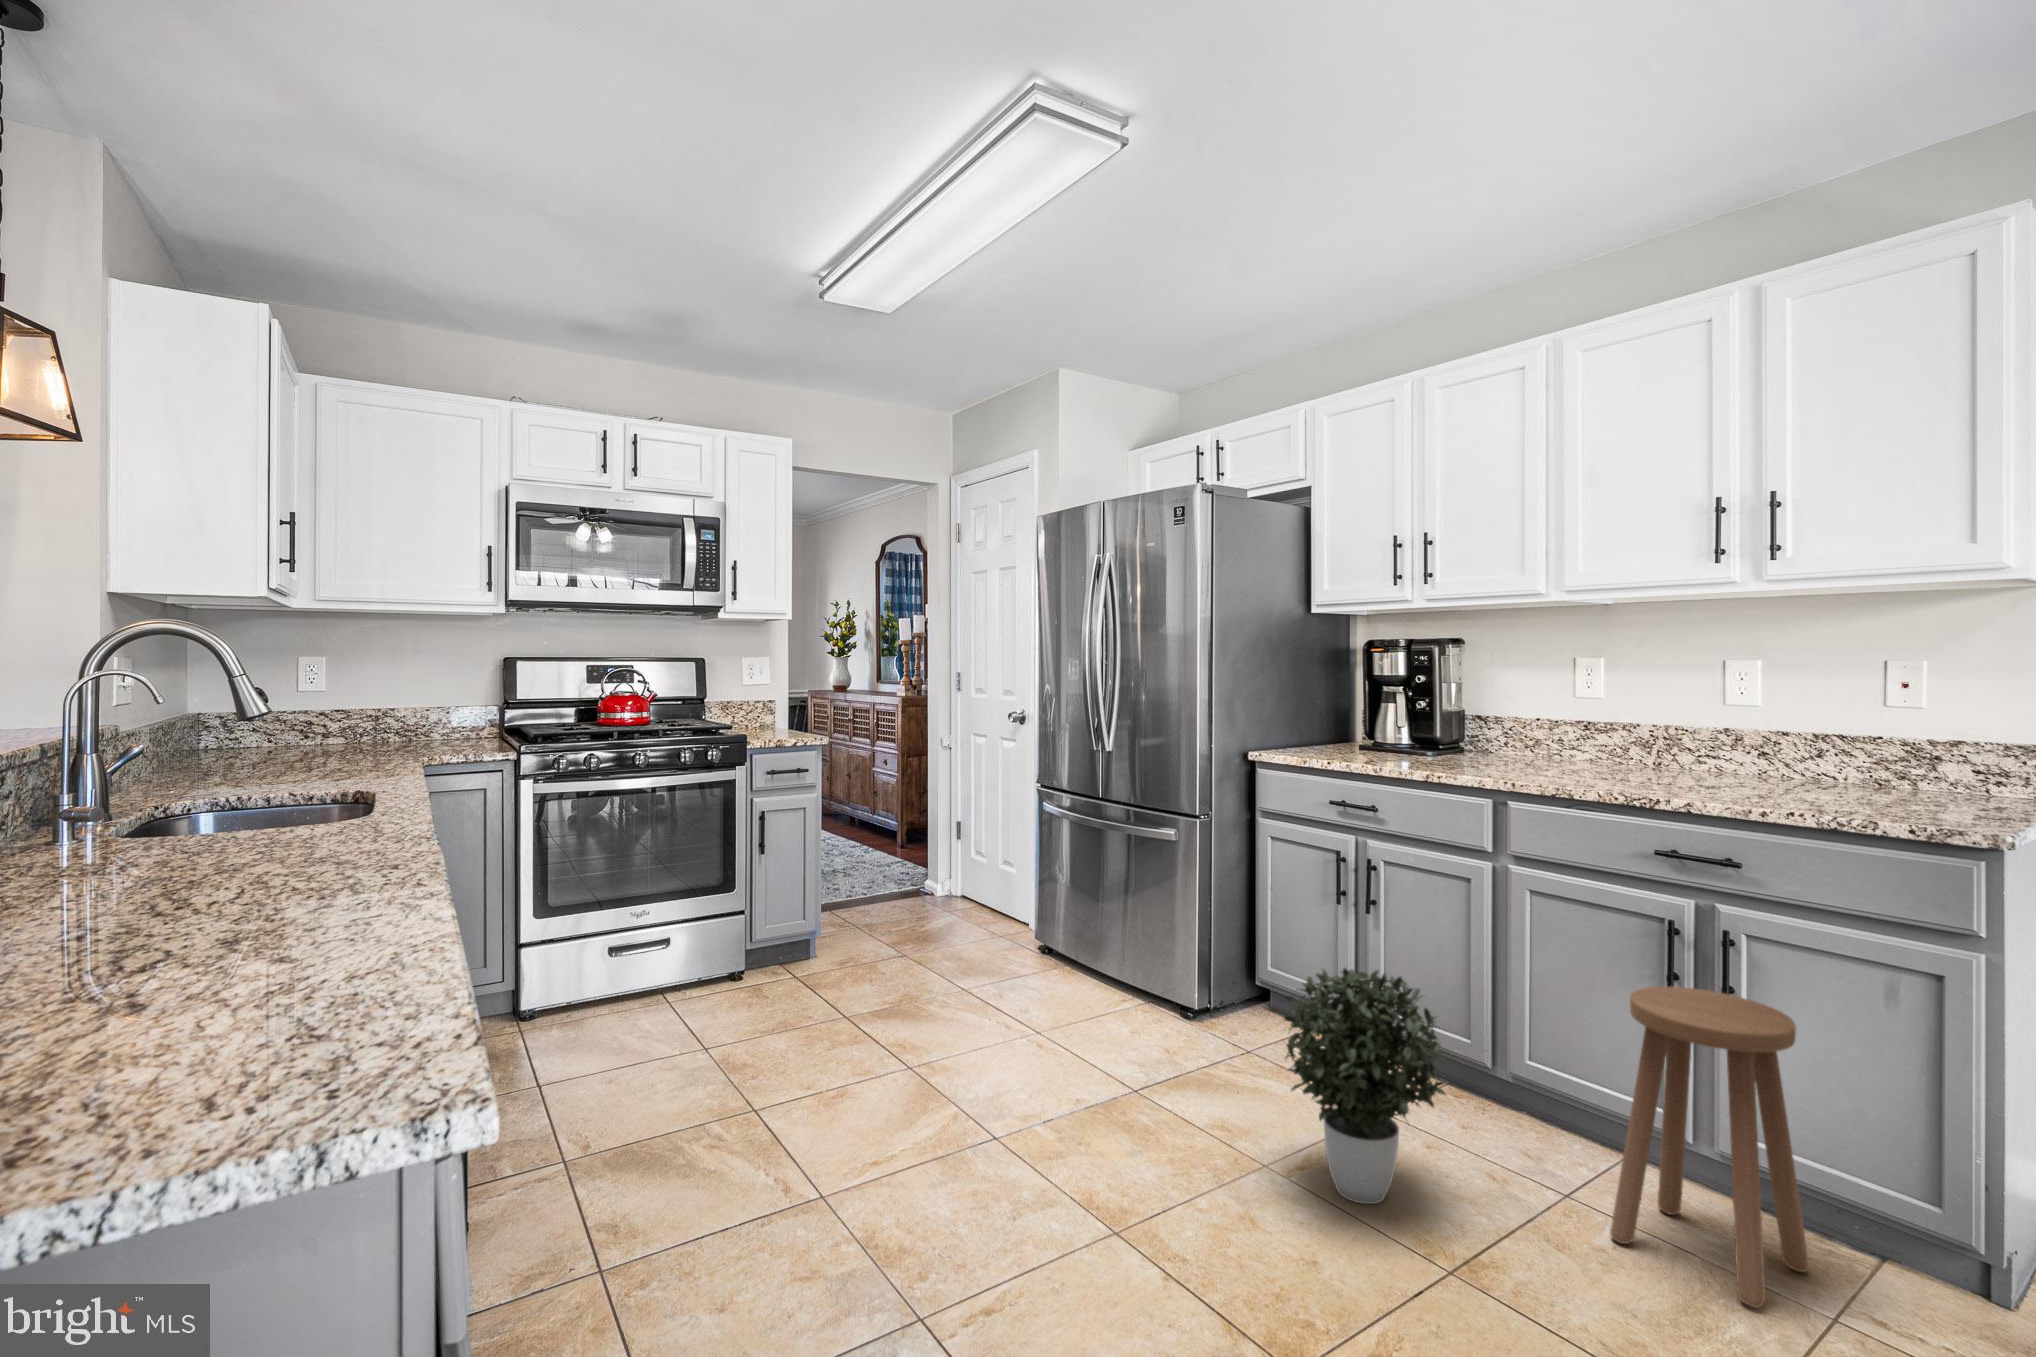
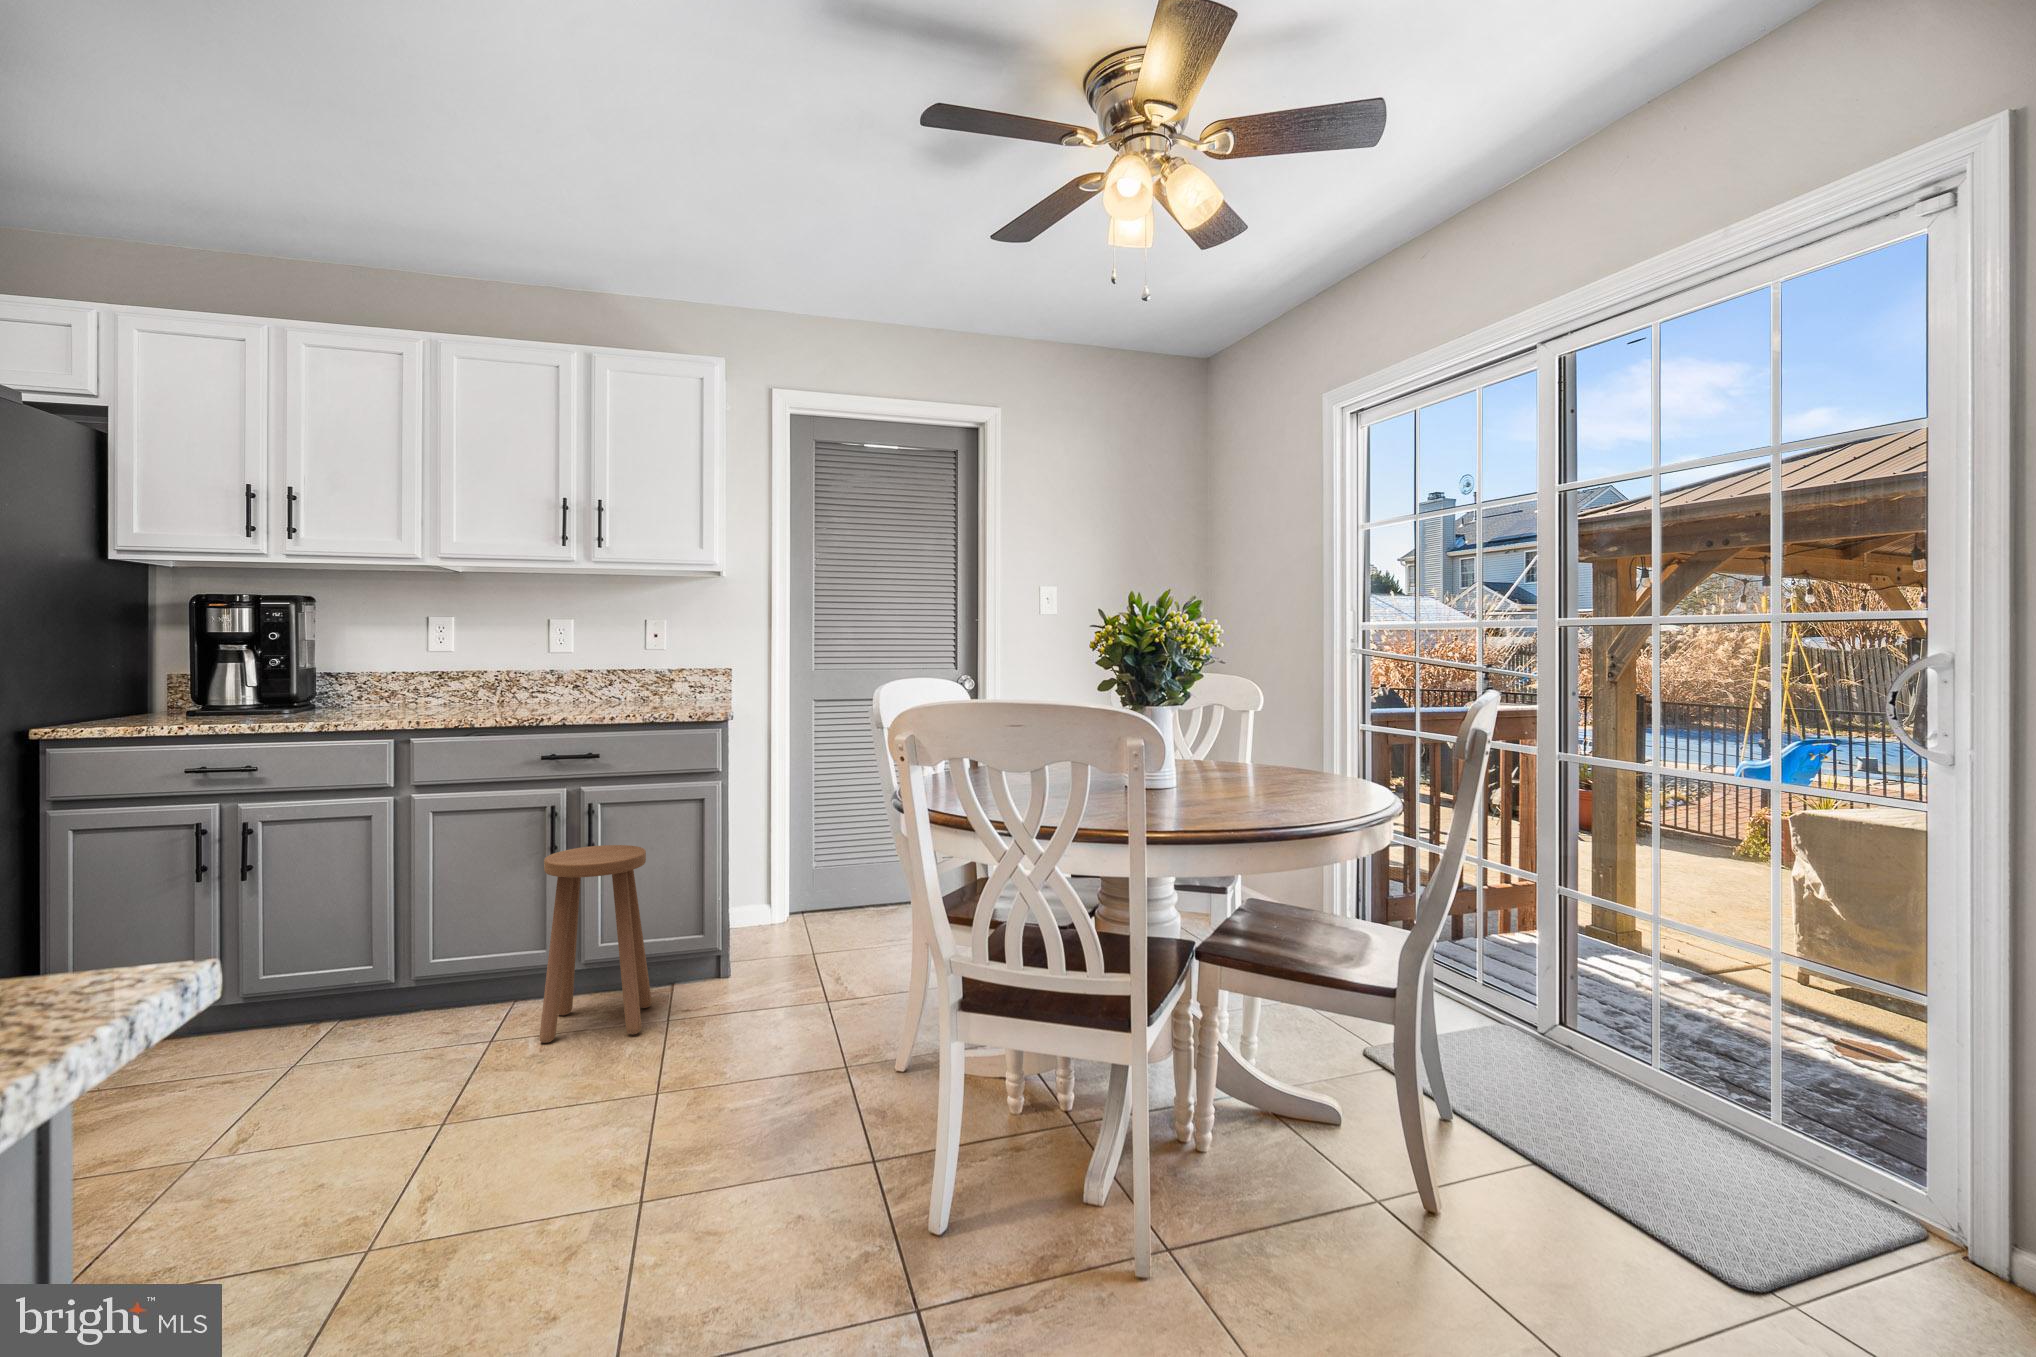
potted plant: present [1284,968,1446,1204] -> none [225,898,417,1123]

